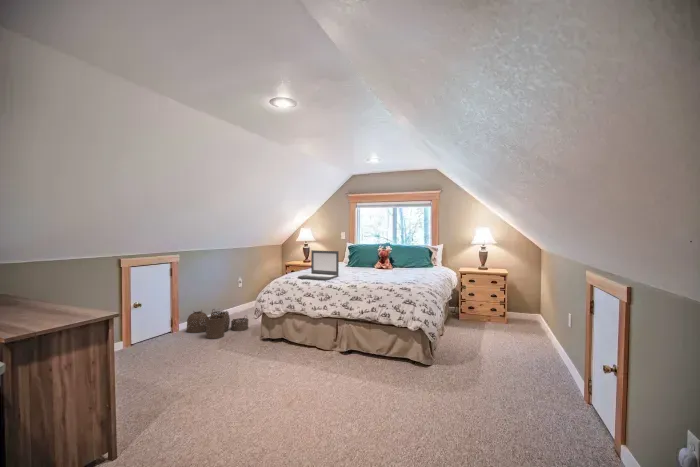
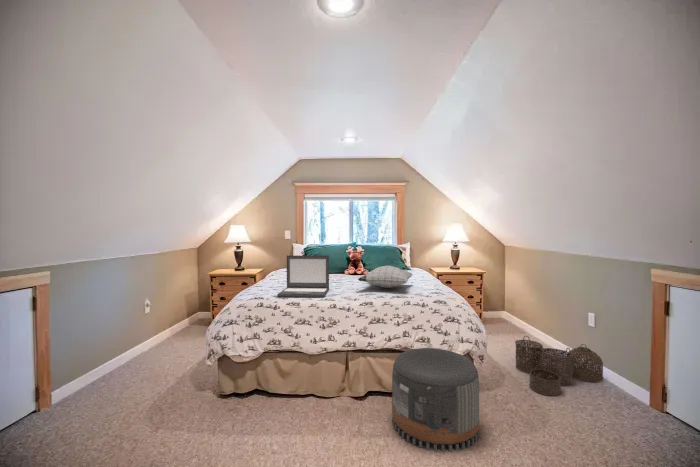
pillow: none [355,260,406,278] -> present [358,266,412,288]
woven basket: present [187,310,248,339] -> present [515,336,603,396]
pouf: none [347,320,408,385] -> present [392,348,479,452]

